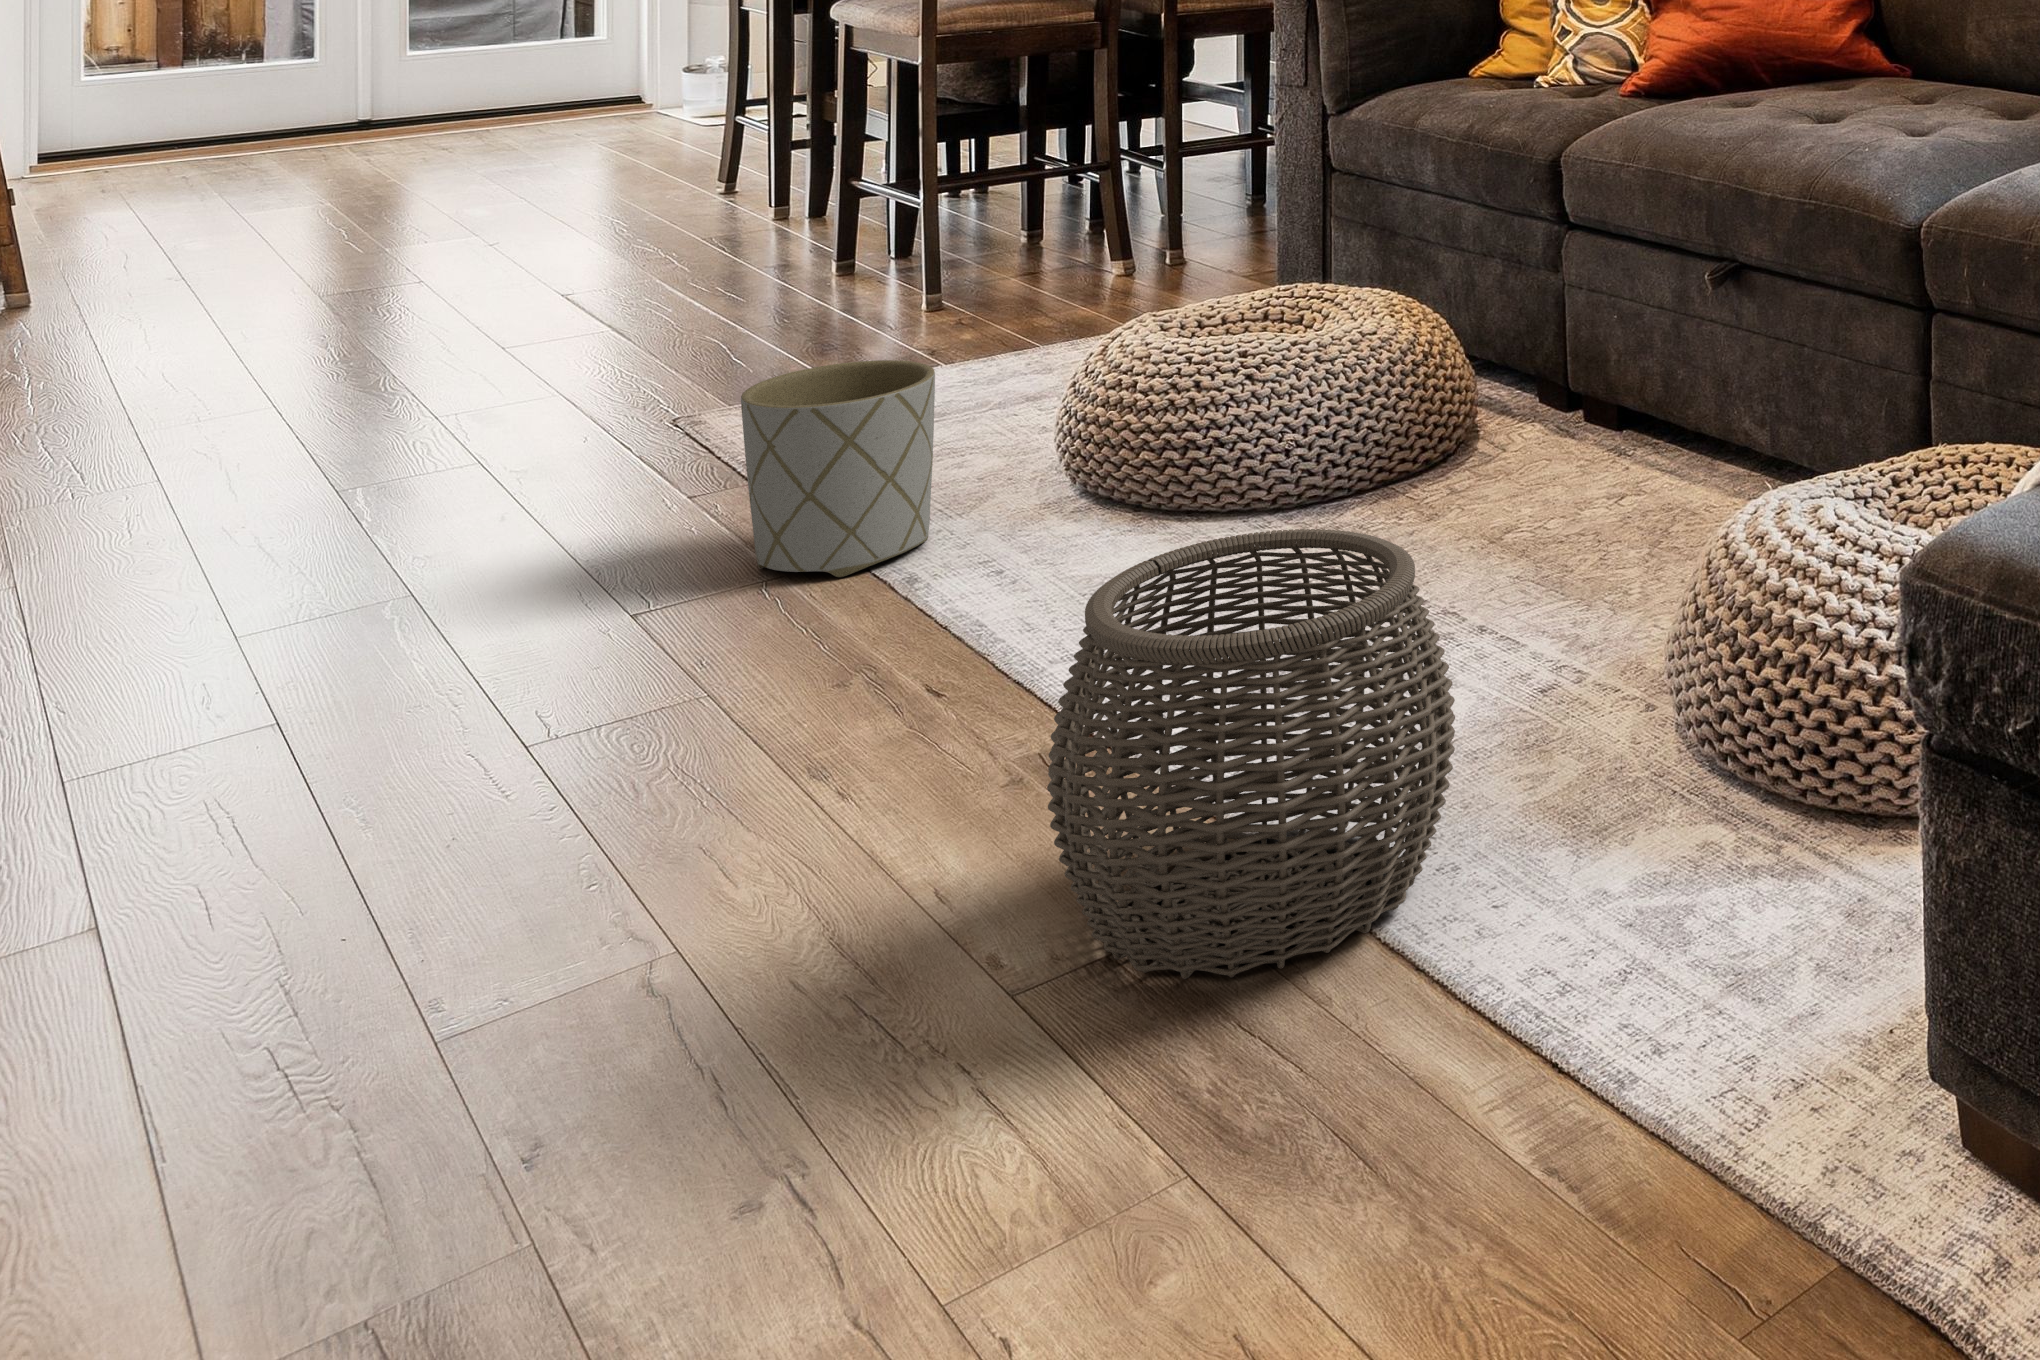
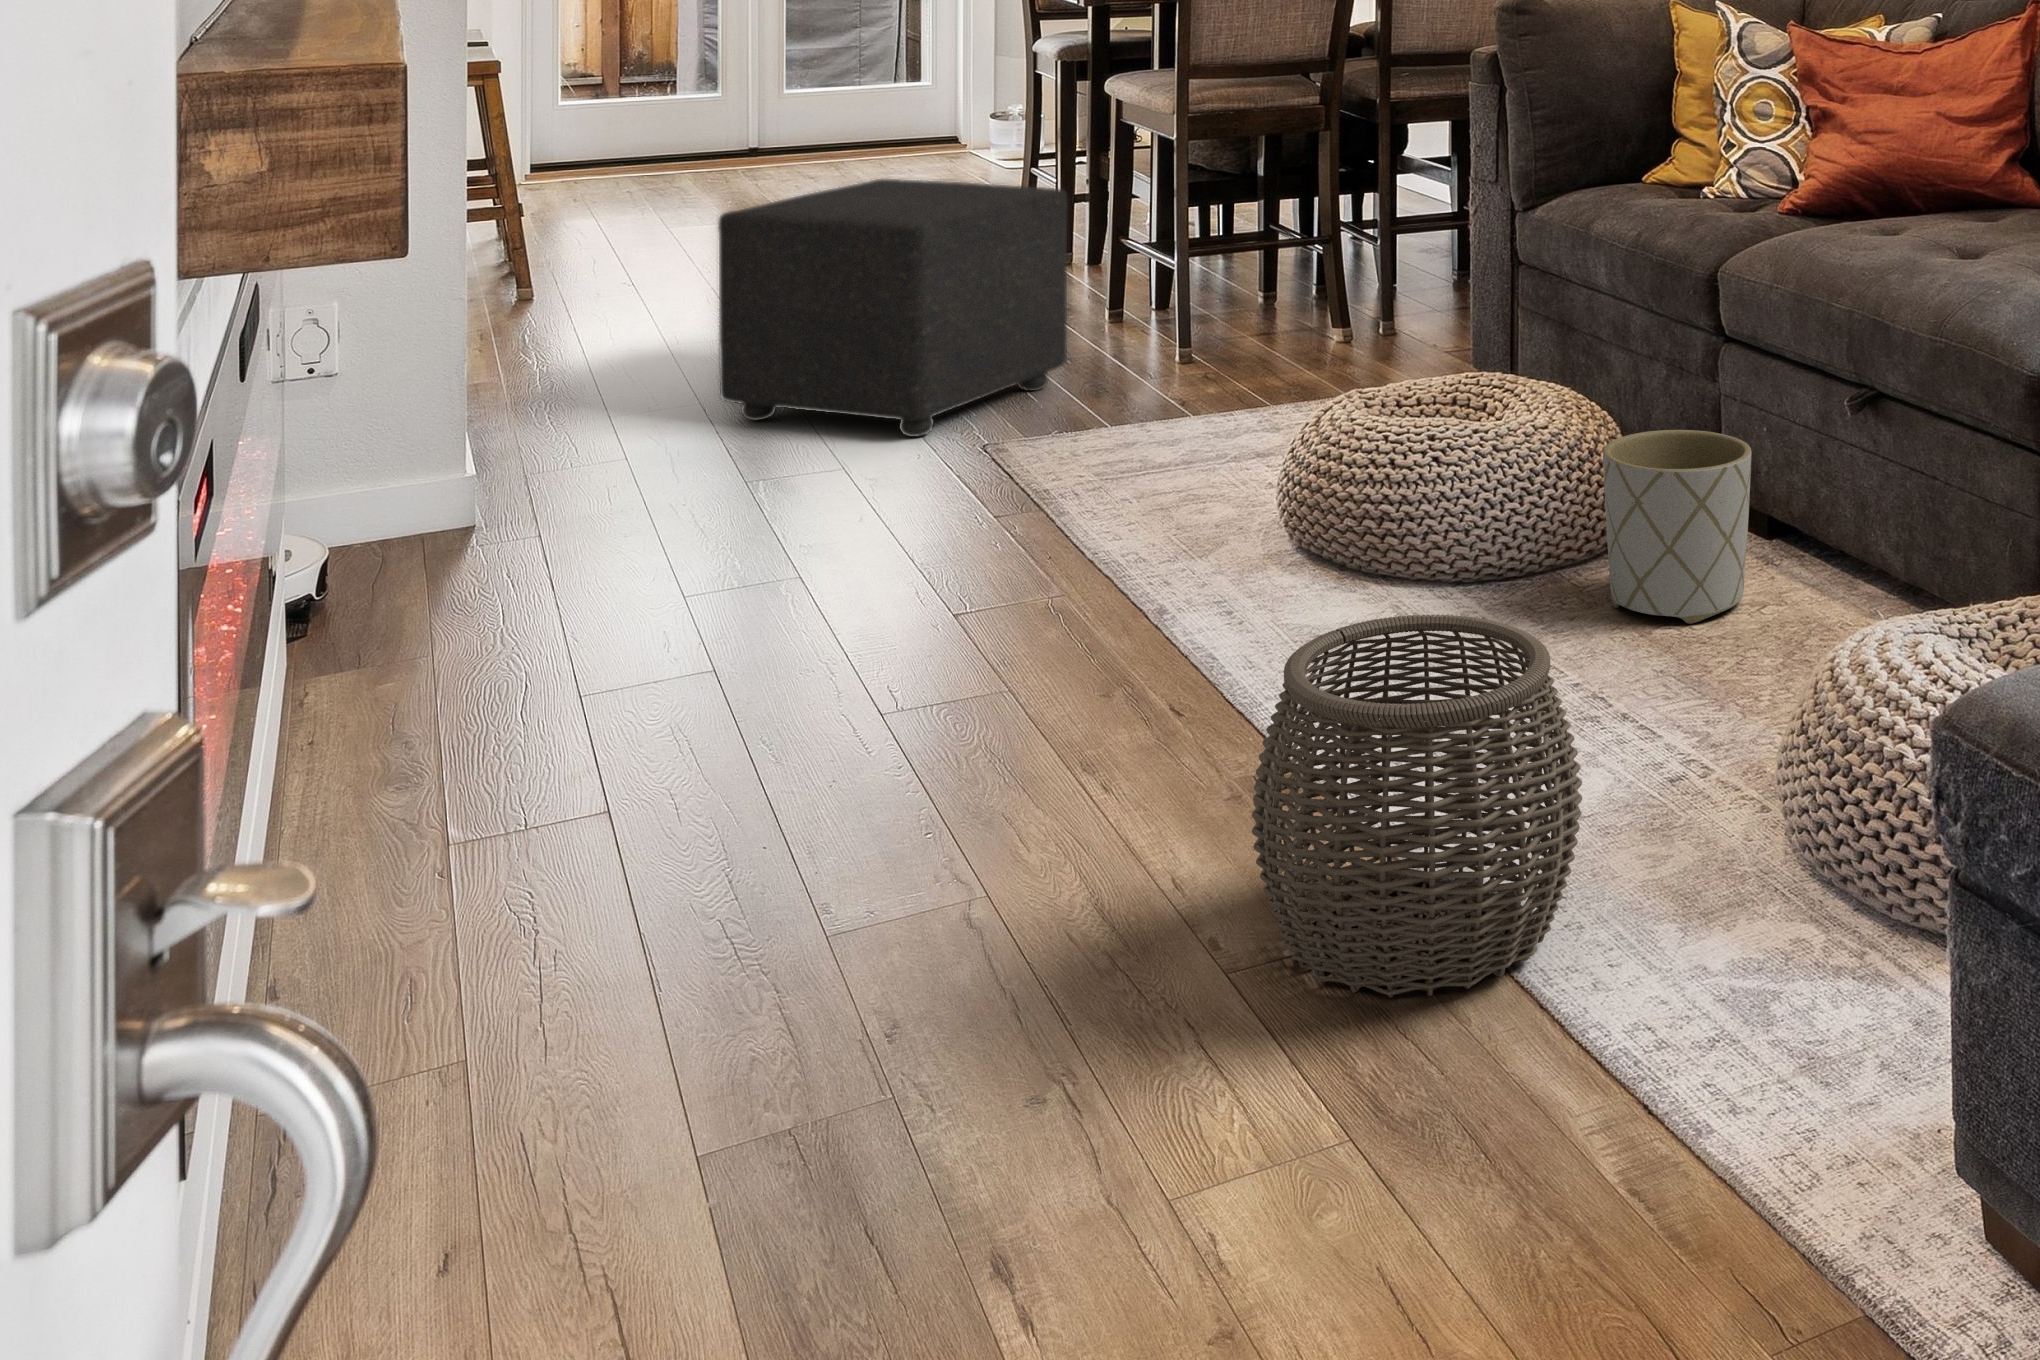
ottoman: none [313,122,789,414] -> present [718,179,1067,437]
planter: present [741,360,935,577] -> present [1603,430,1751,624]

